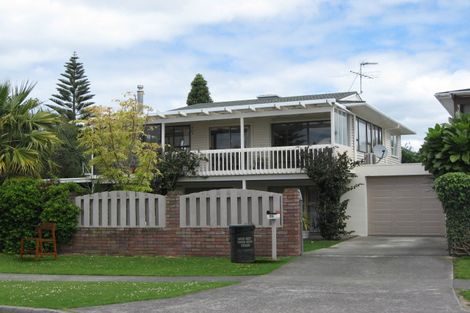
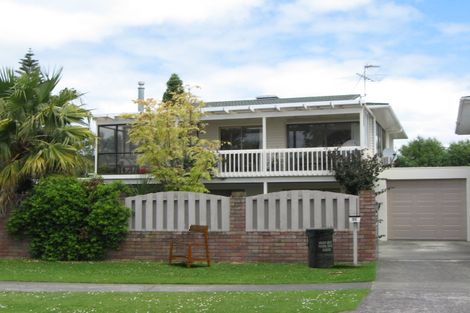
bench: present [20,222,57,262] -> present [169,225,210,268]

